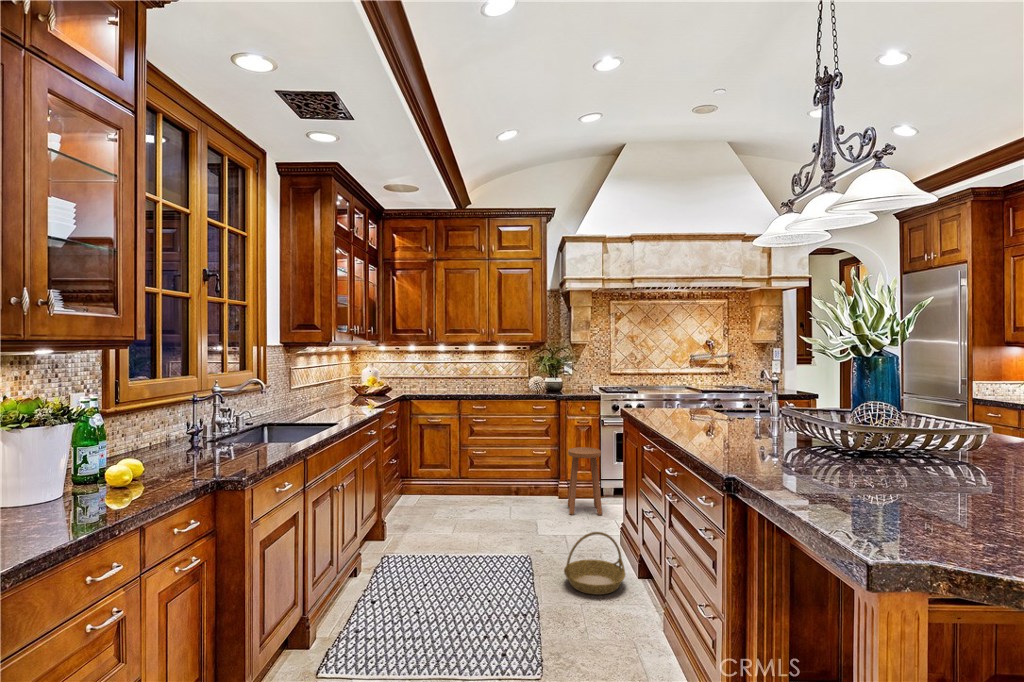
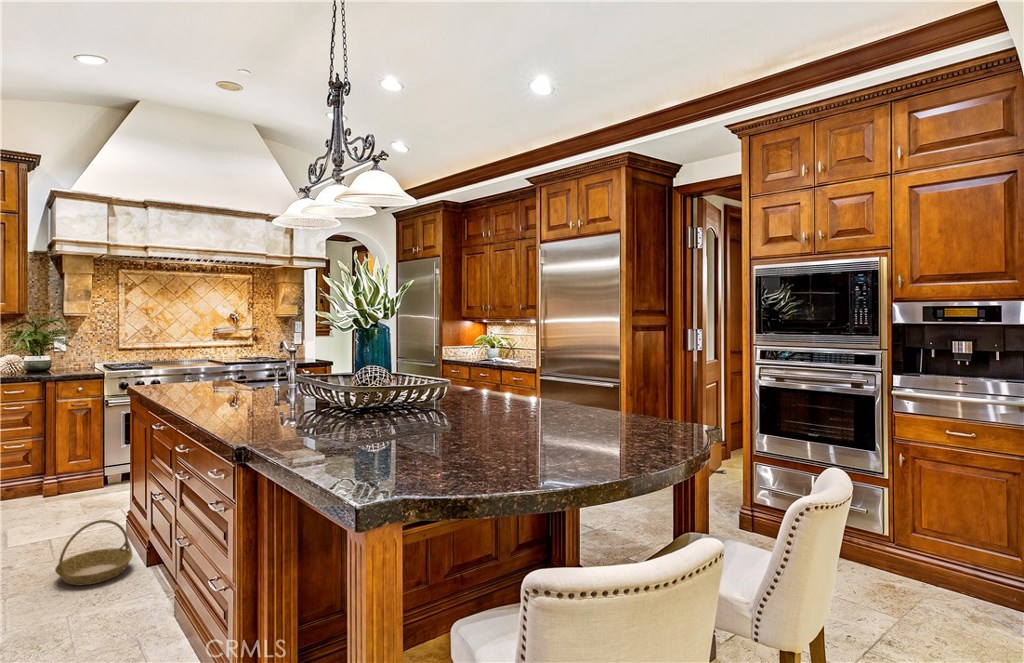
stool: present [568,447,602,515] -> none [58,434,106,512]

